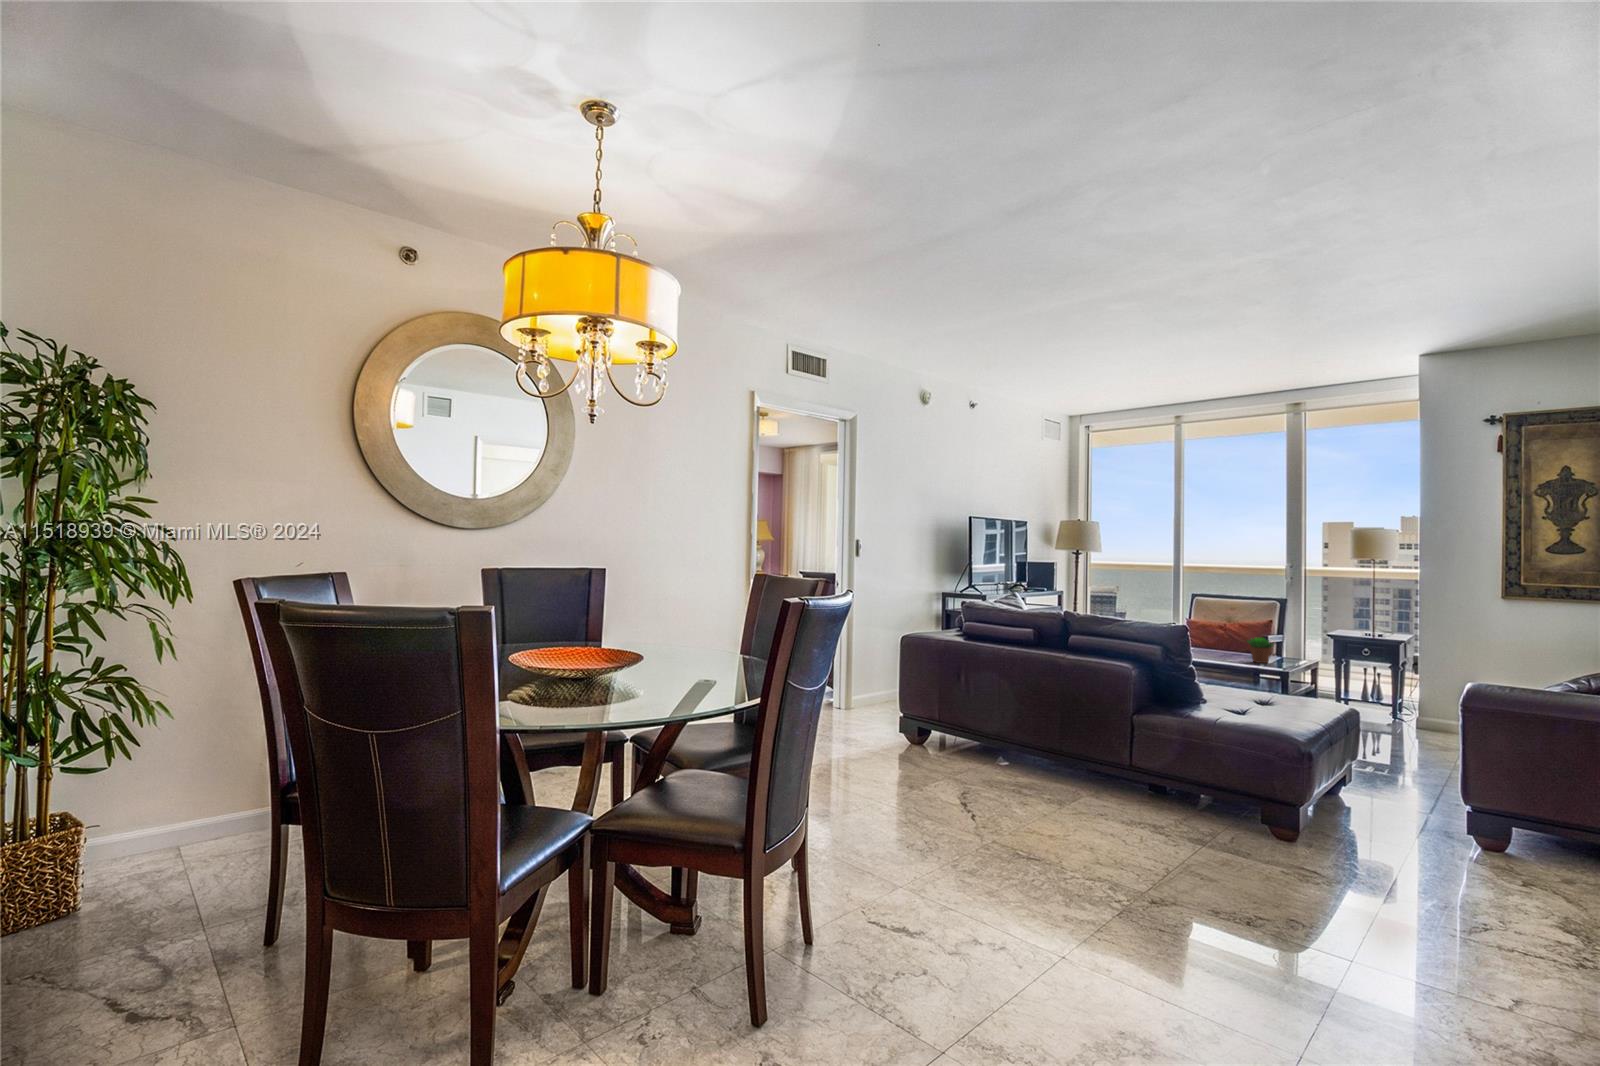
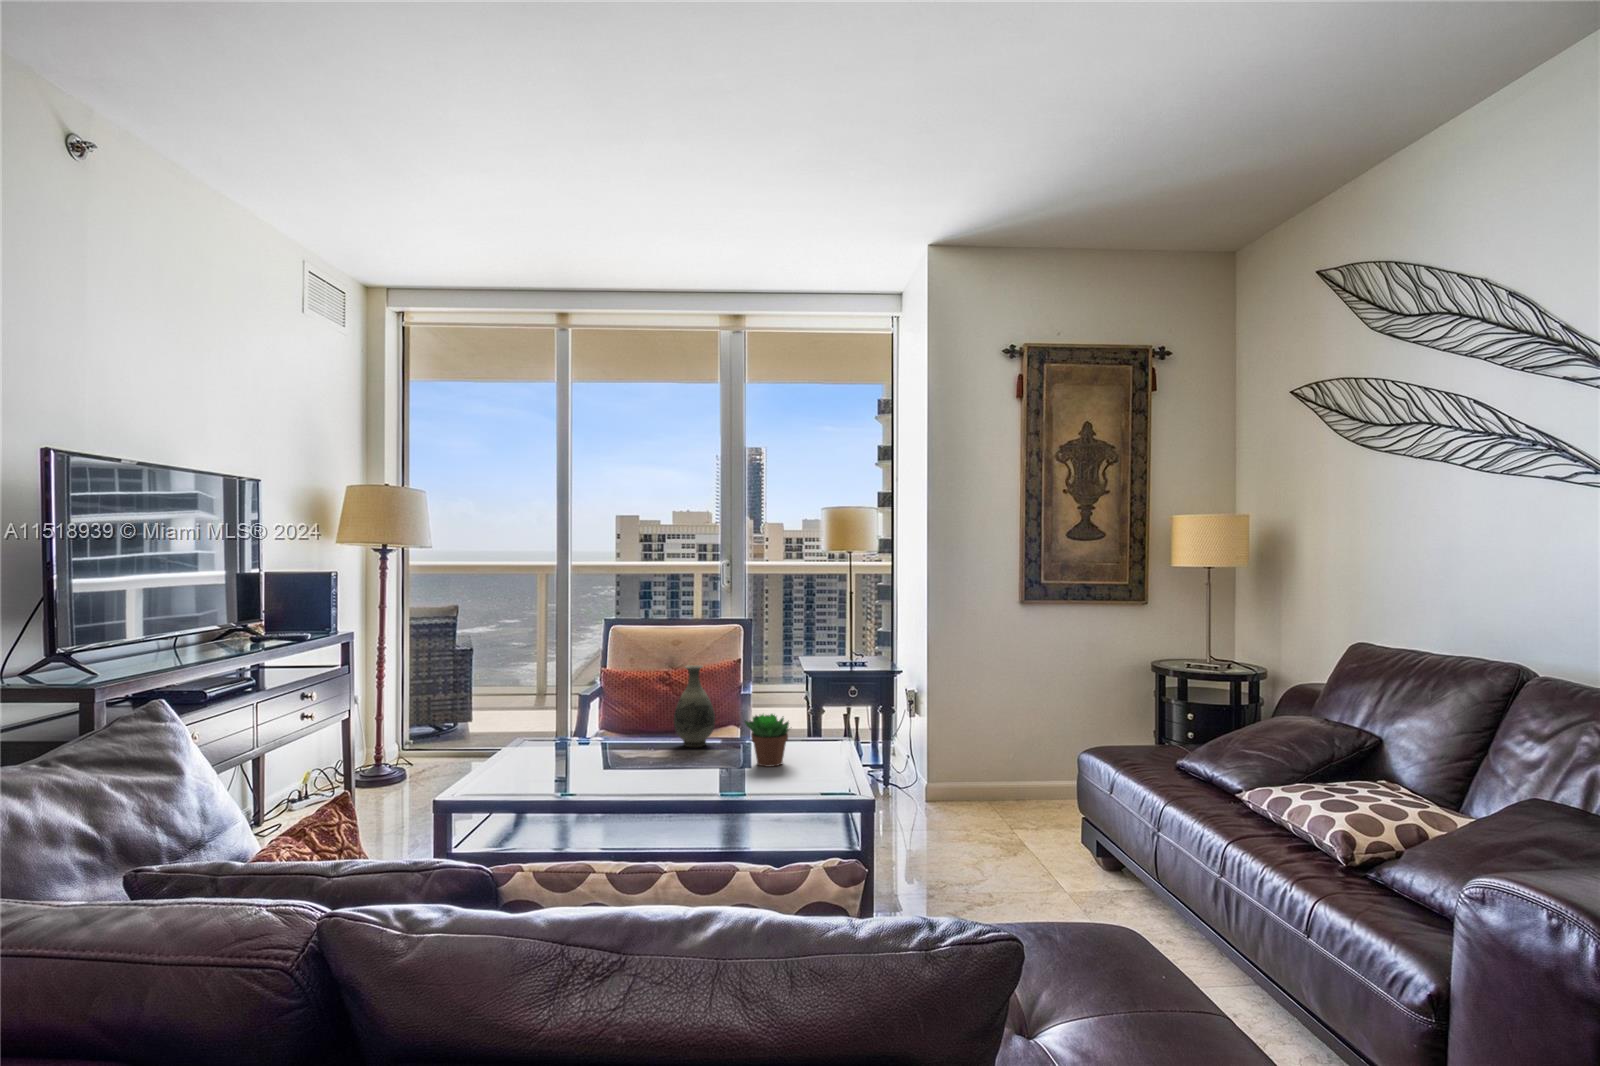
vase: none [1217,614,1241,656] -> present [674,665,715,747]

